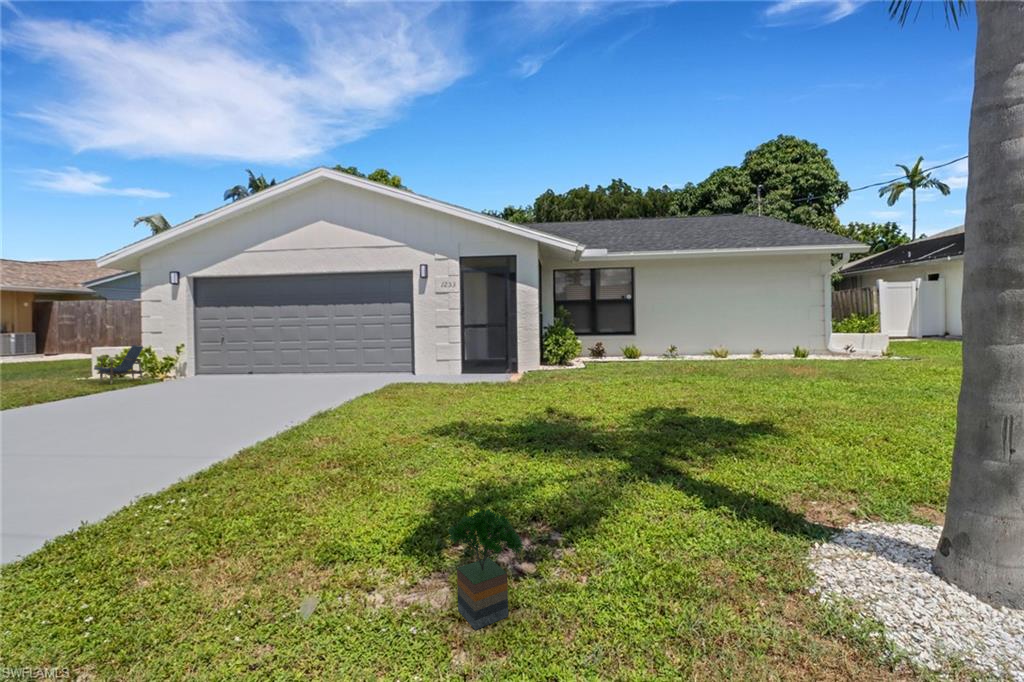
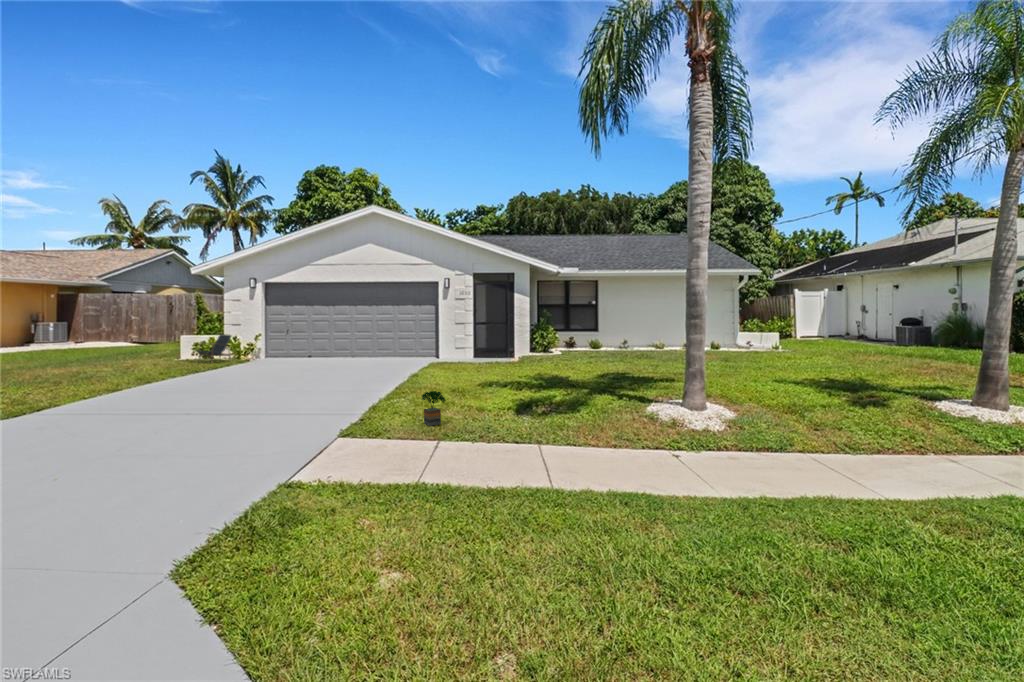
potted tree: present [448,509,523,630] -> present [422,391,446,426]

